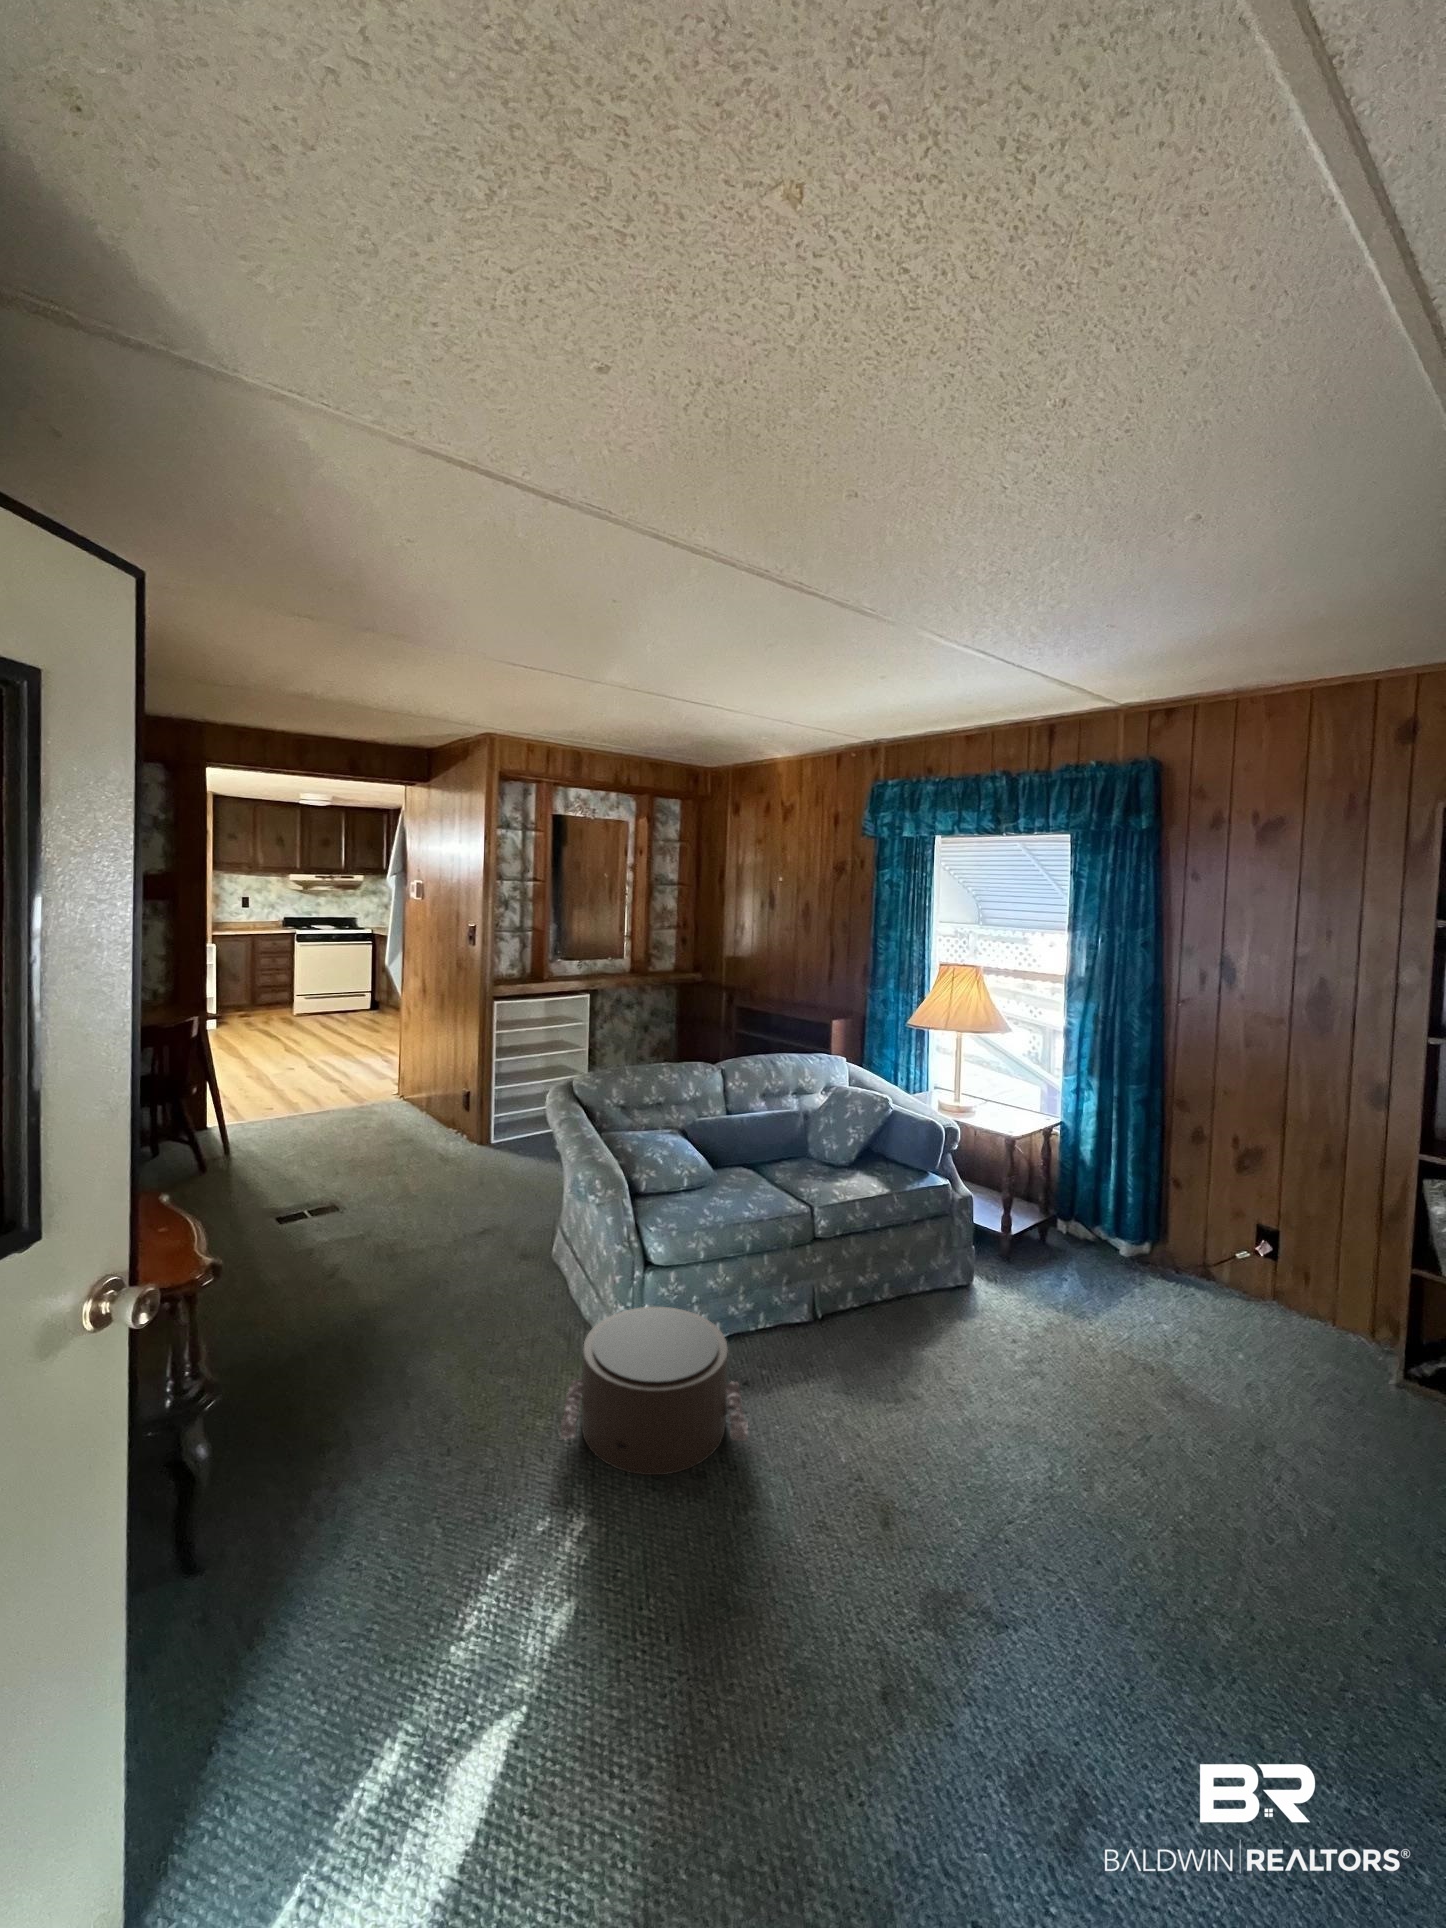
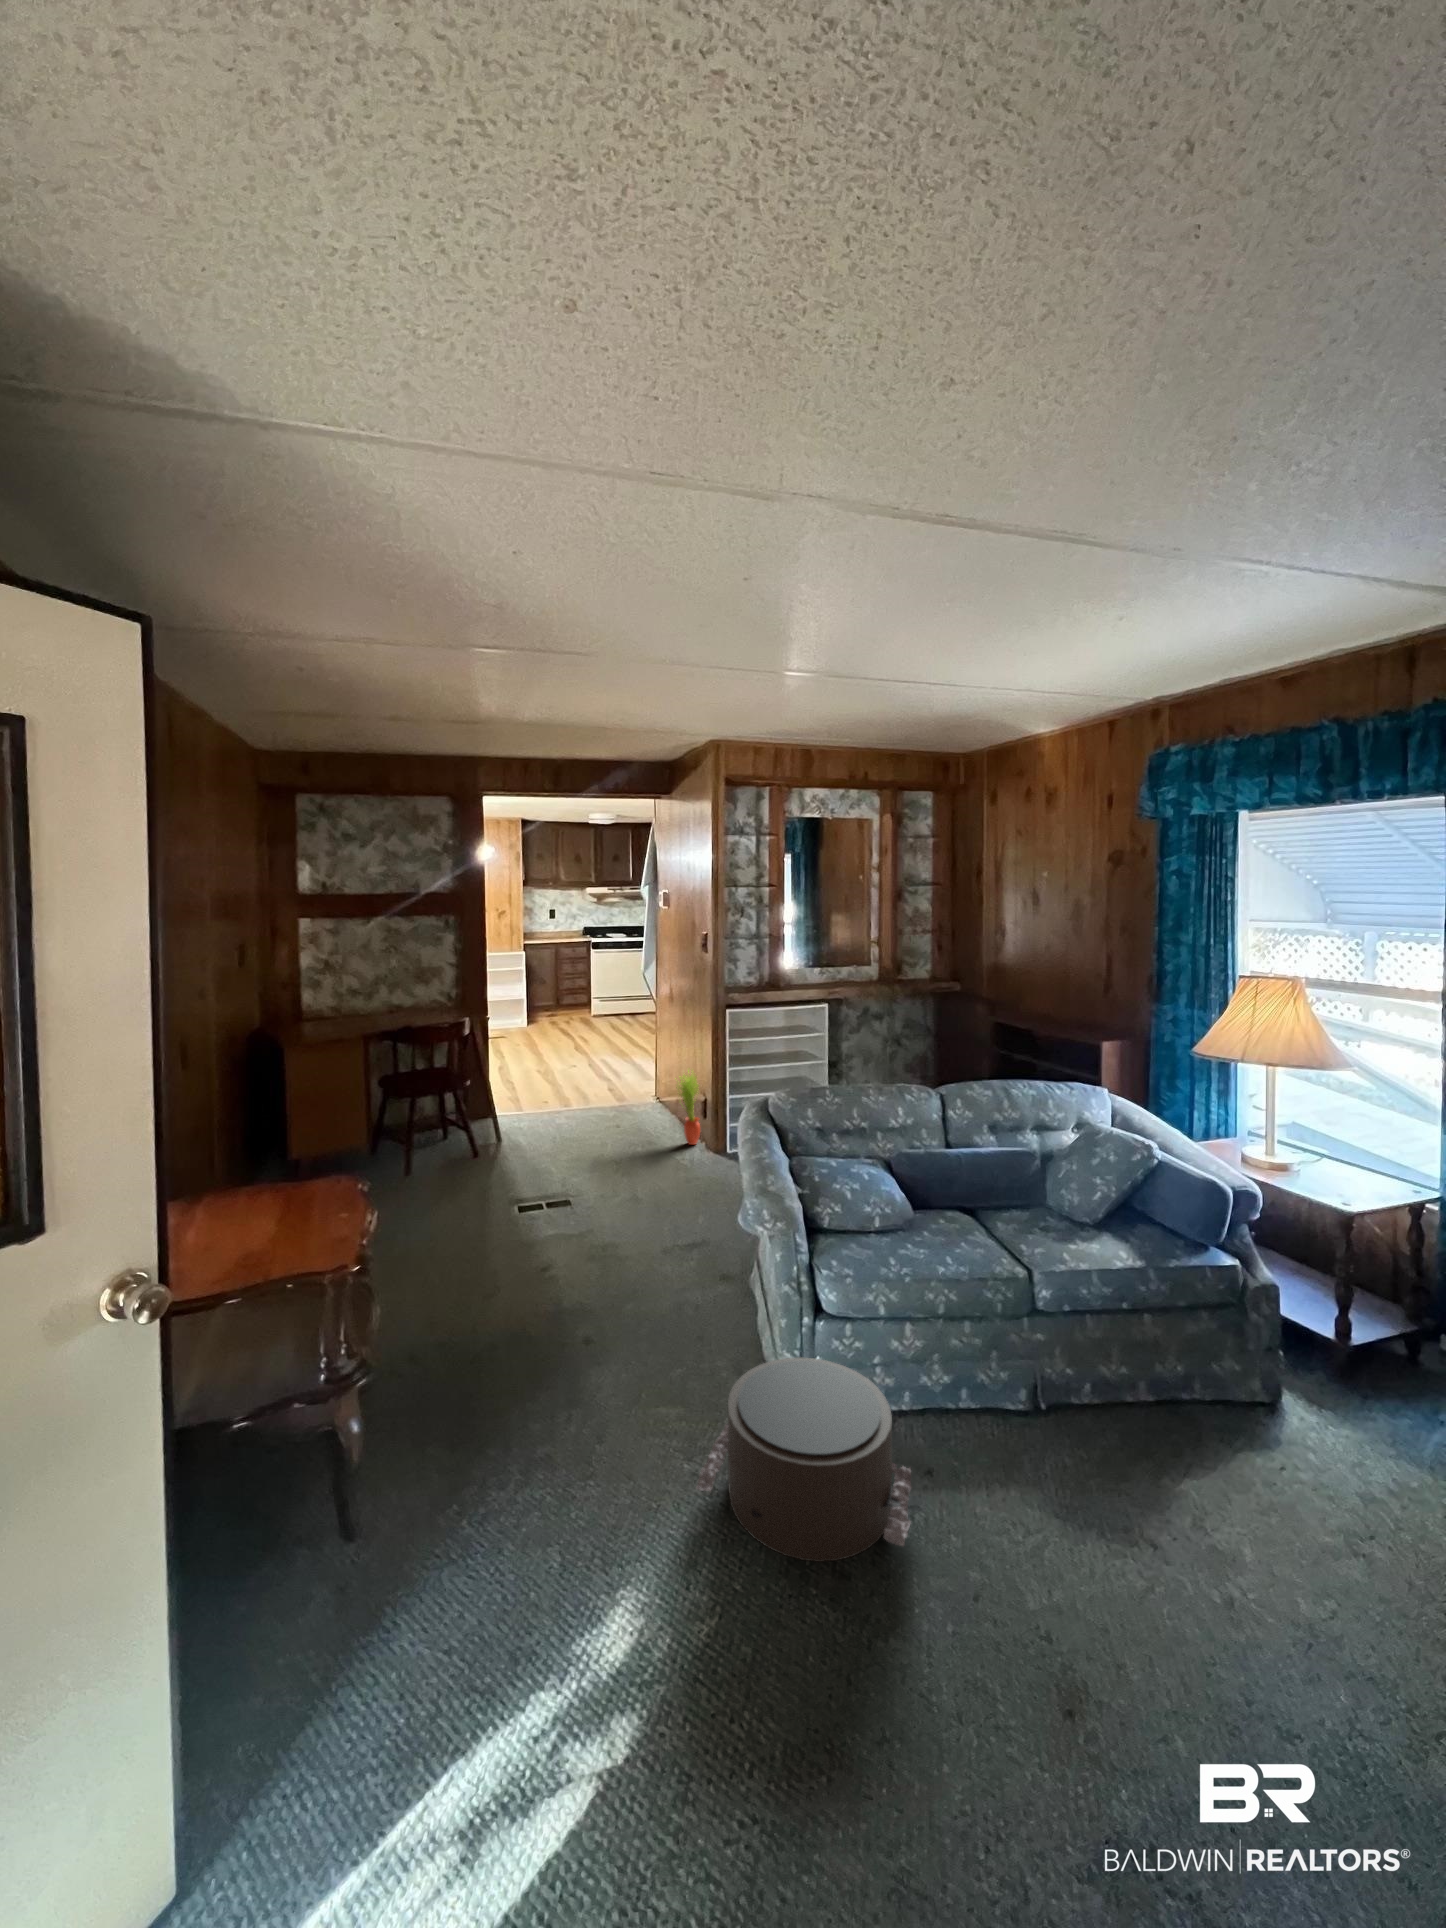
potted plant: none [434,1063,461,1141] -> present [676,1070,700,1145]

